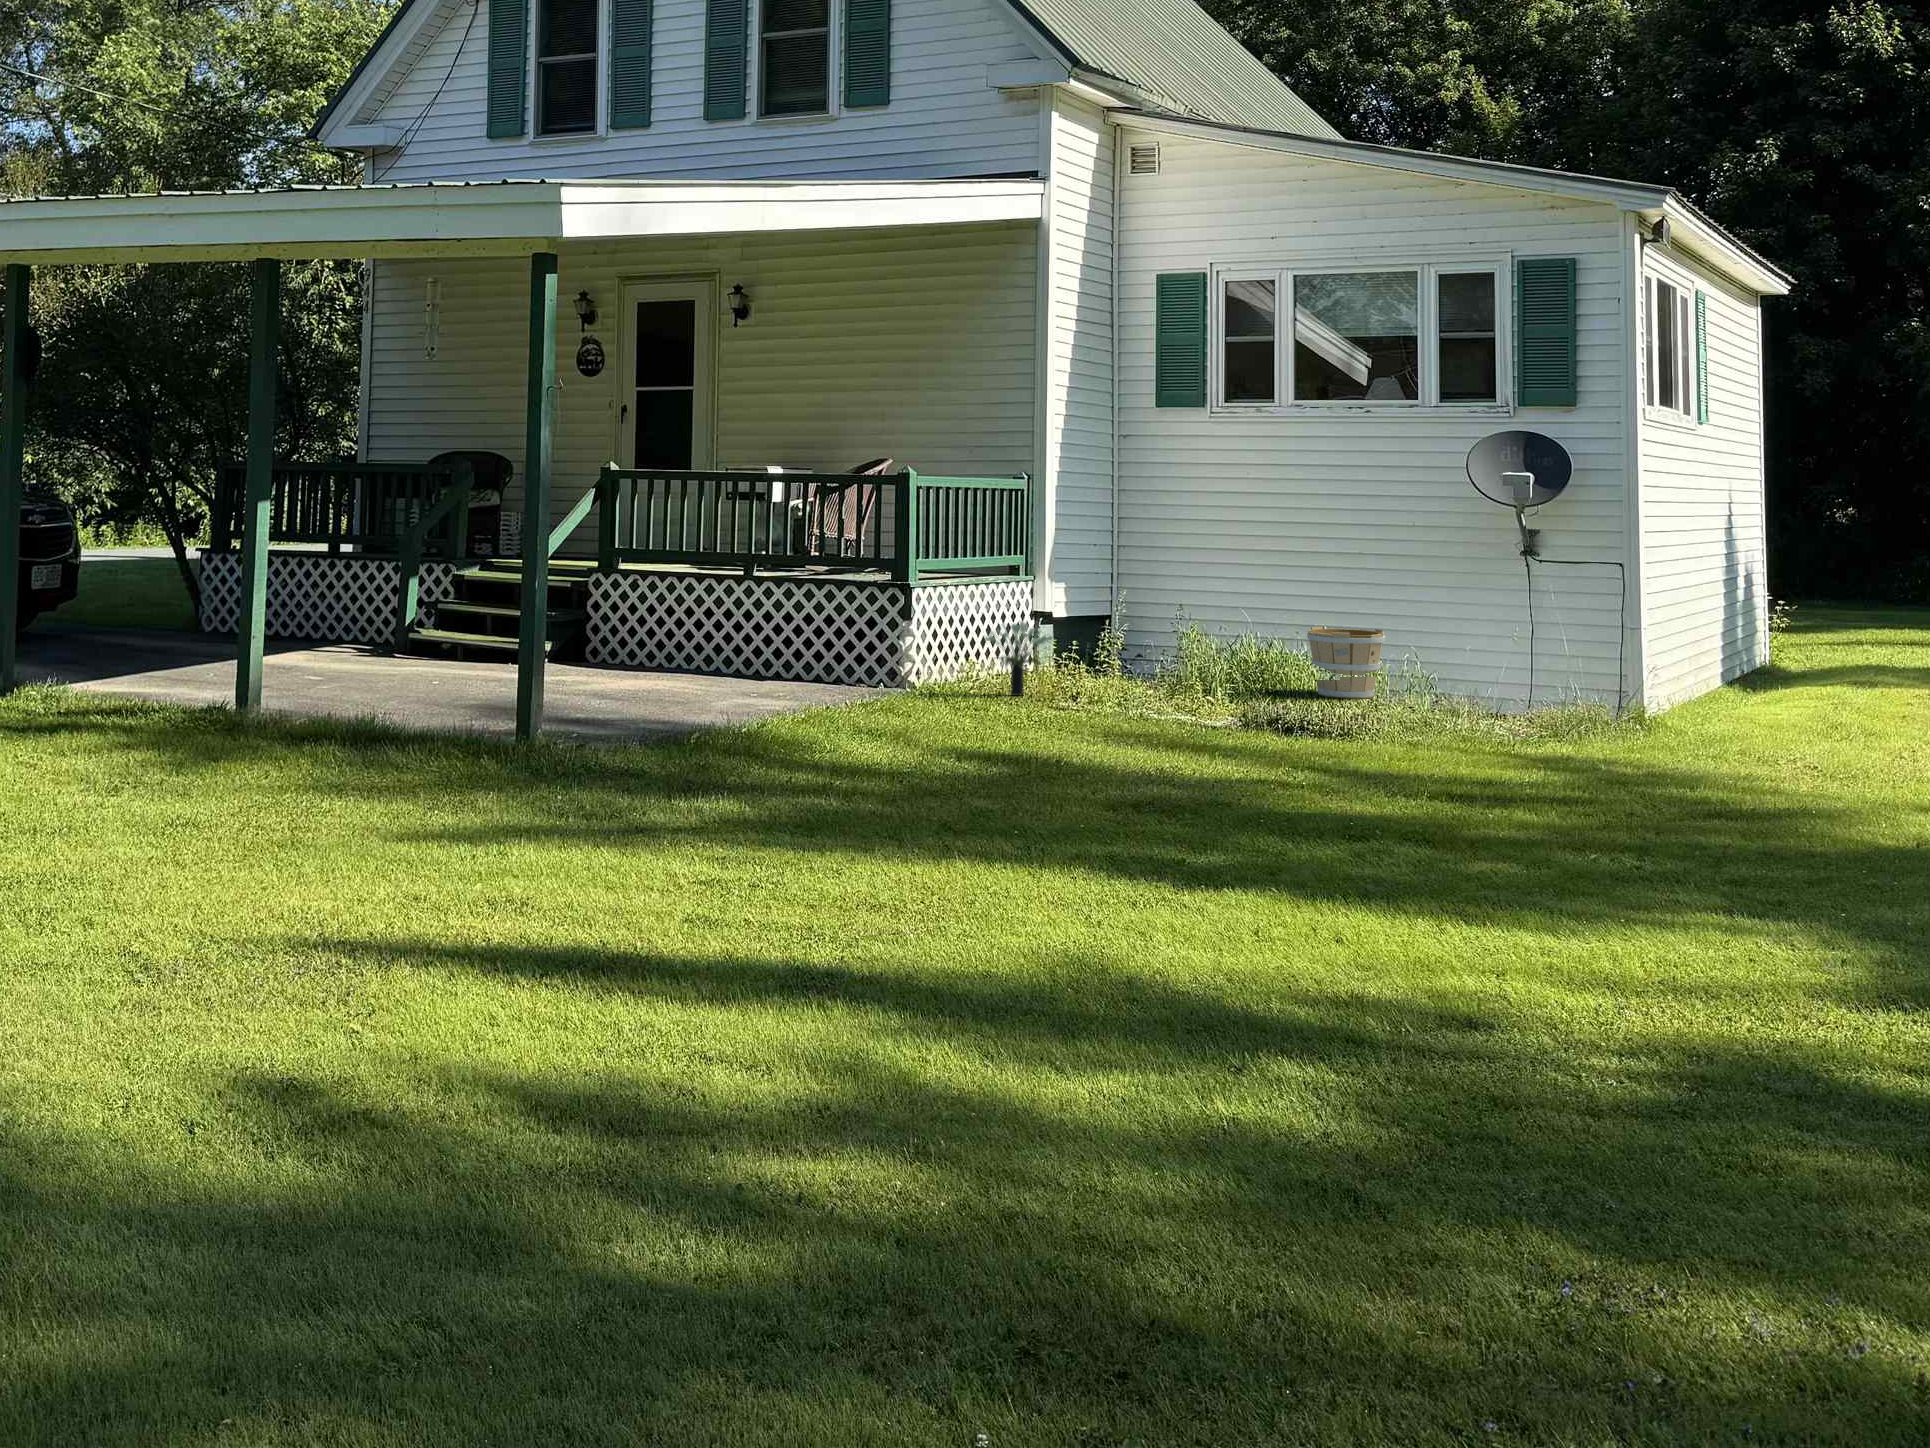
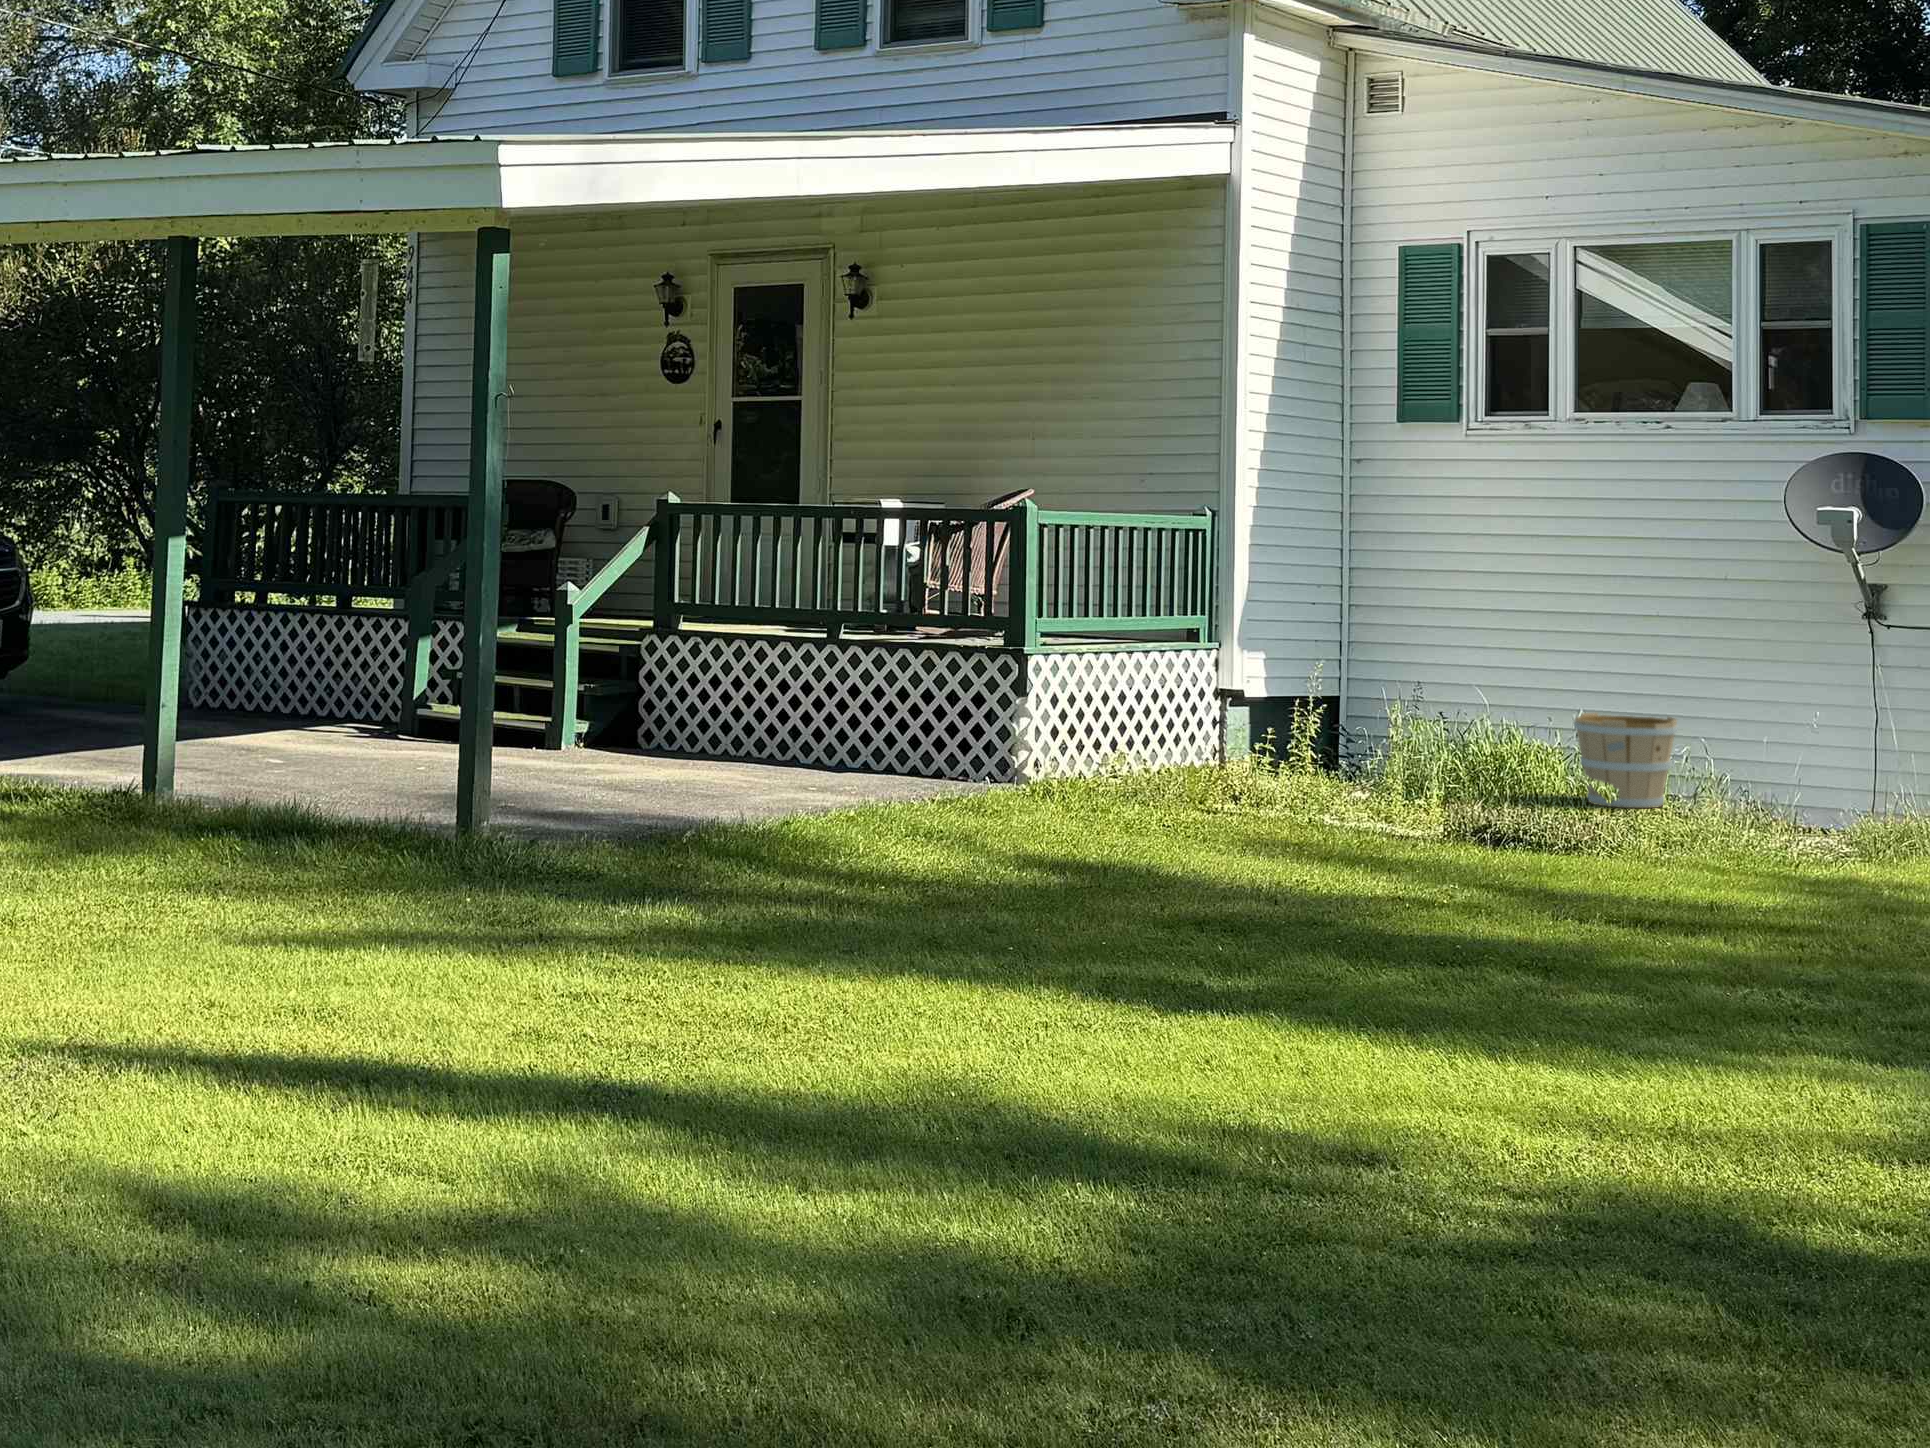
potted plant: present [985,622,1053,696] -> none [1137,700,1226,798]

